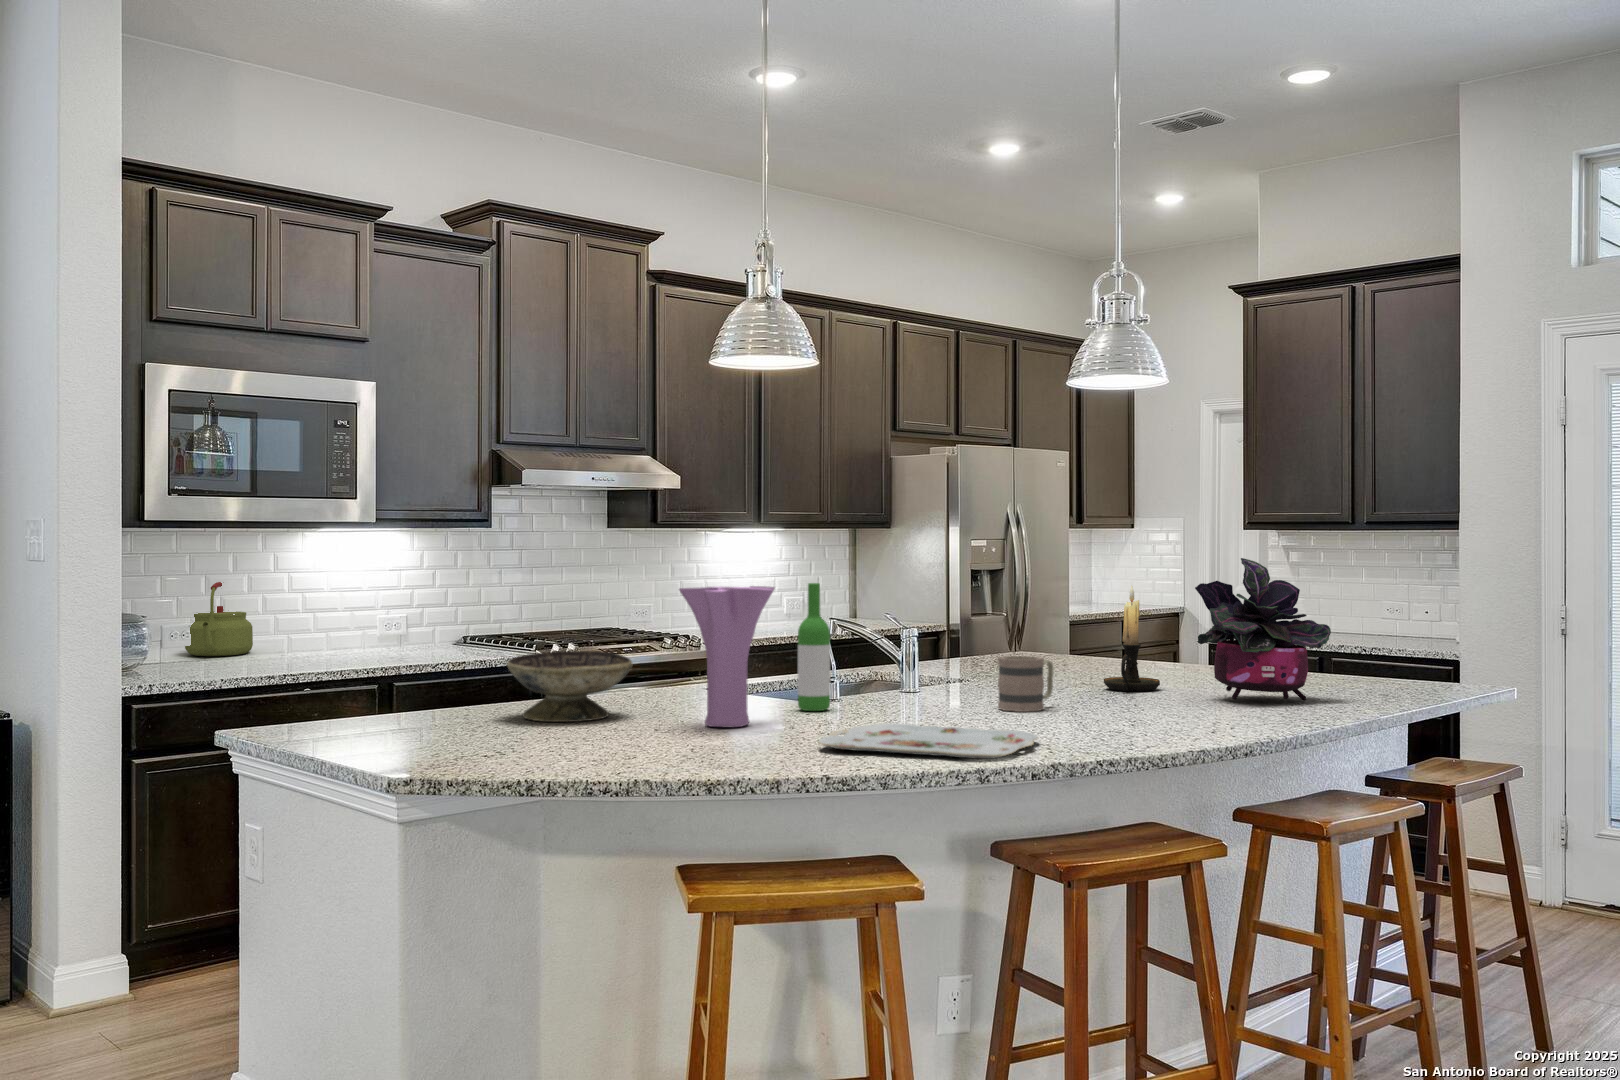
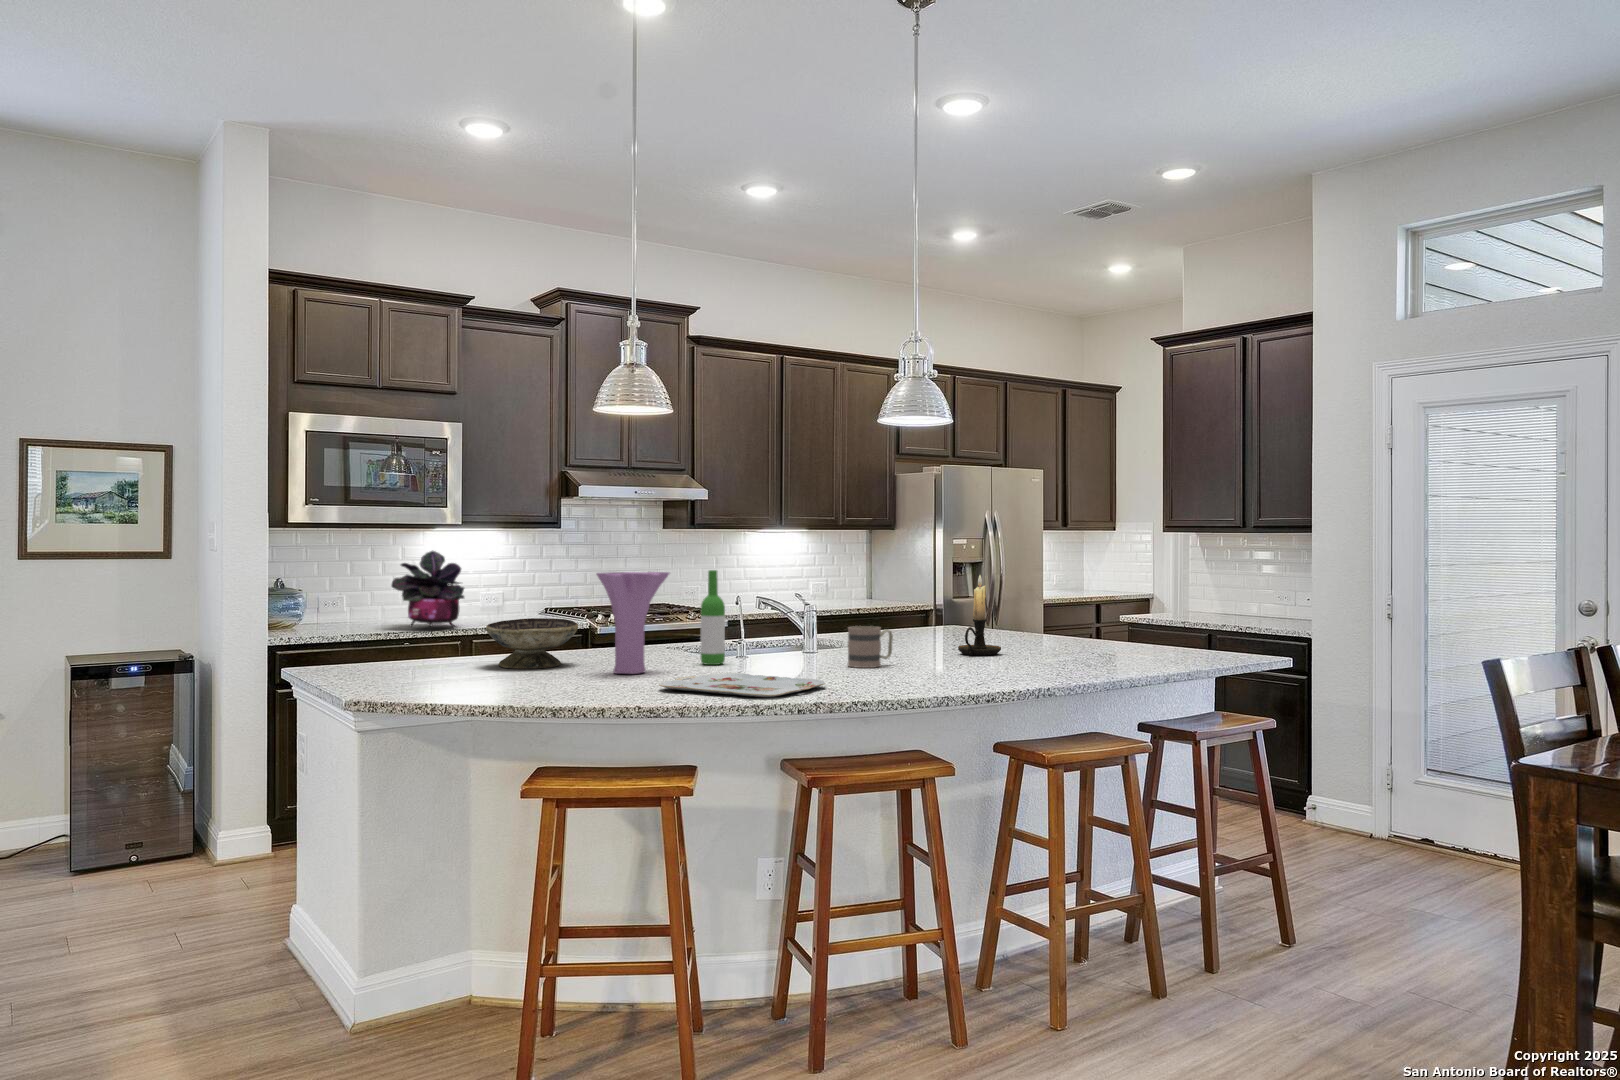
potted plant: present [1195,558,1331,700] -> present [391,551,464,628]
kettle: present [185,582,253,656] -> none [333,568,382,621]

